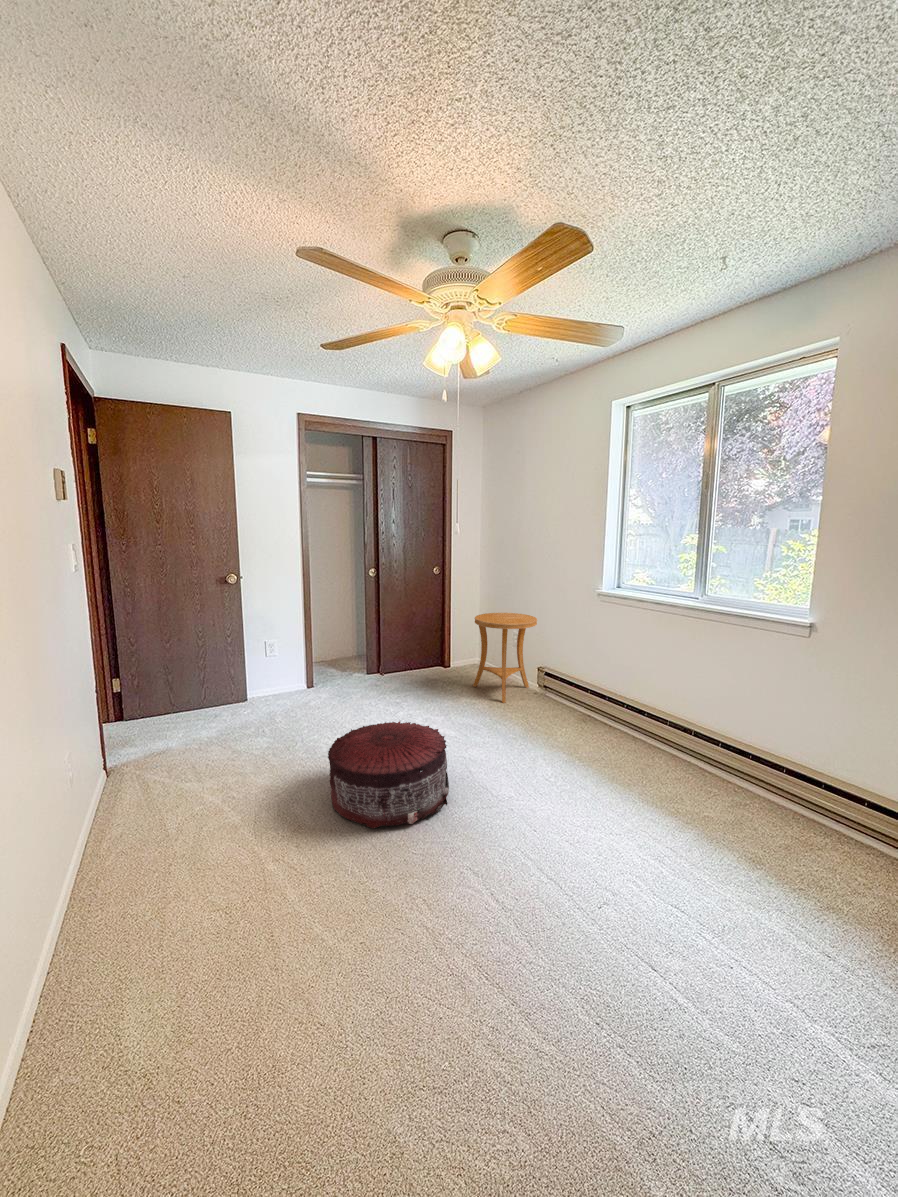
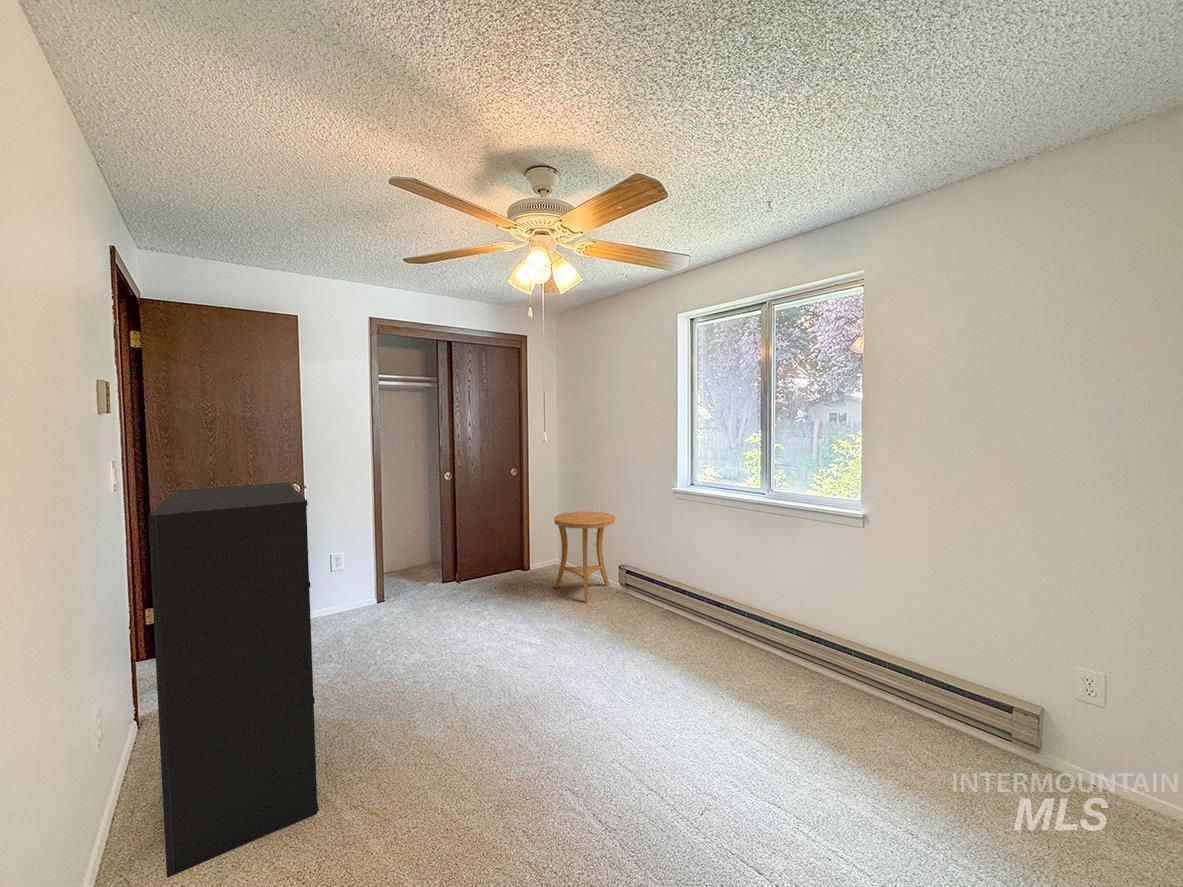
bookshelf: none [93,568,246,896] -> present [148,482,319,878]
pouf: present [328,721,449,828] -> none [410,632,541,756]

